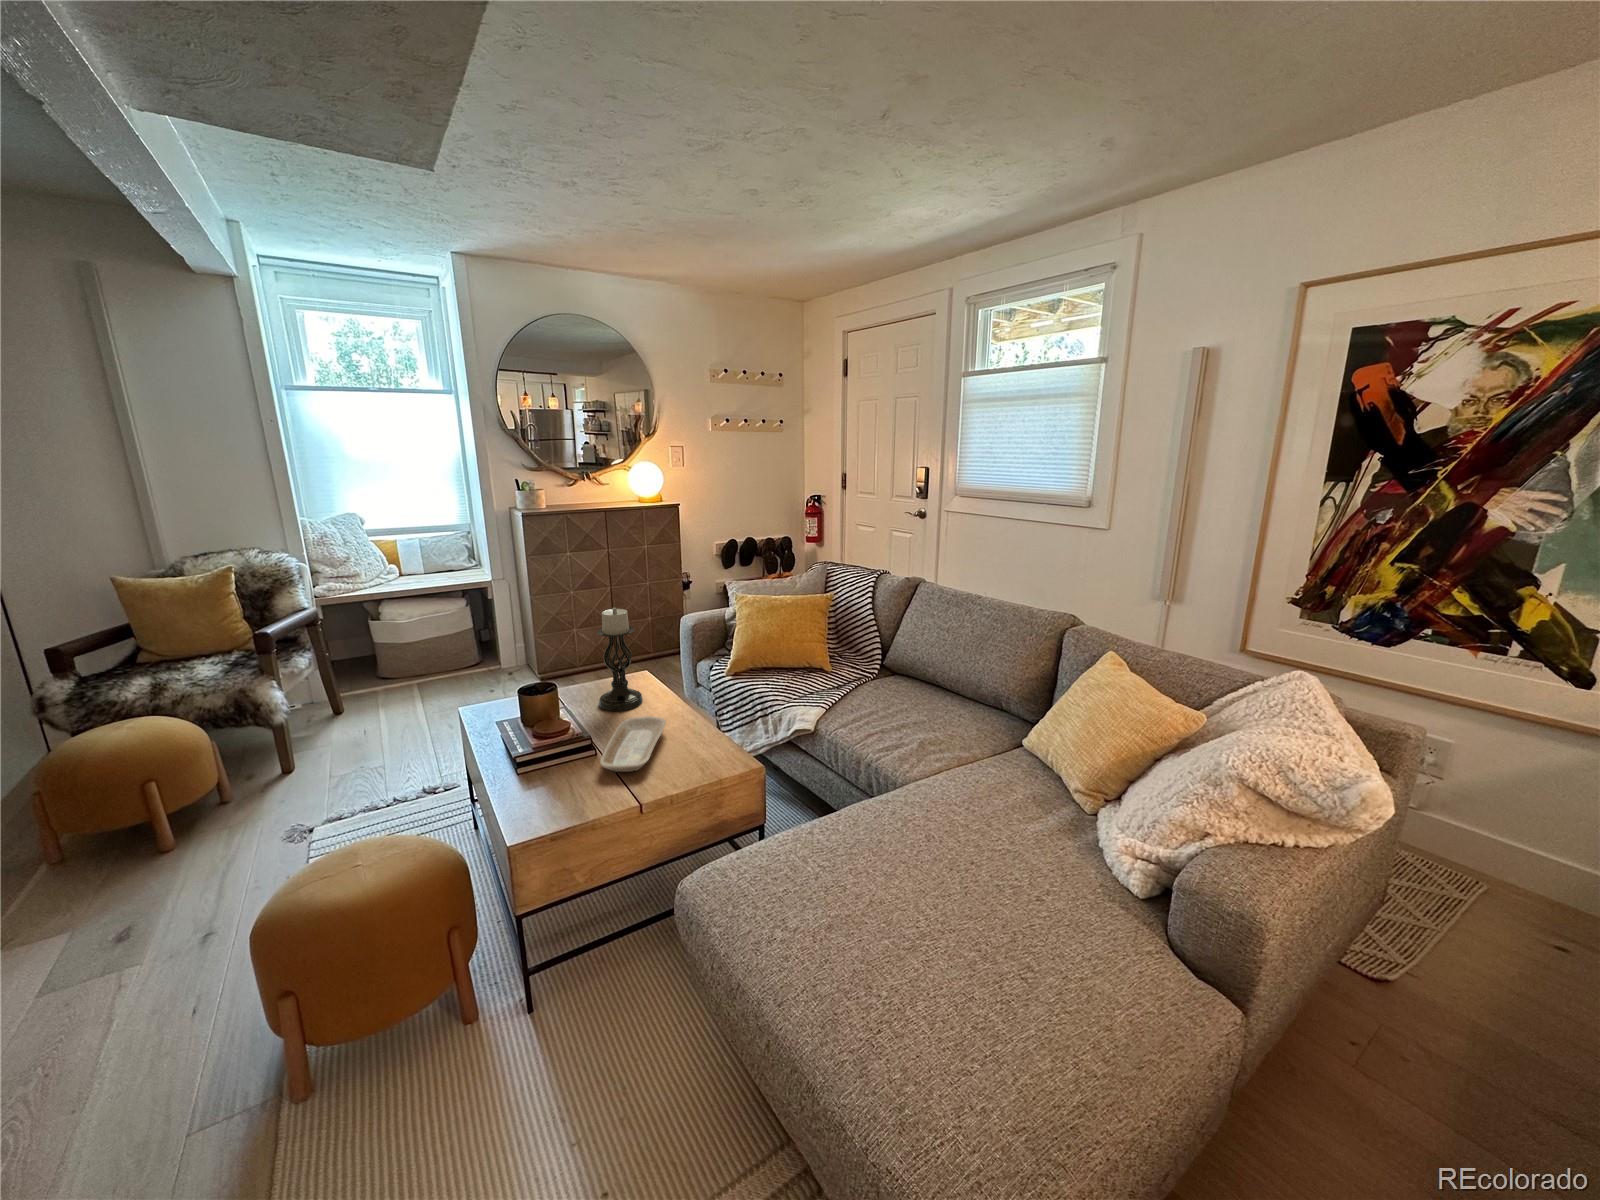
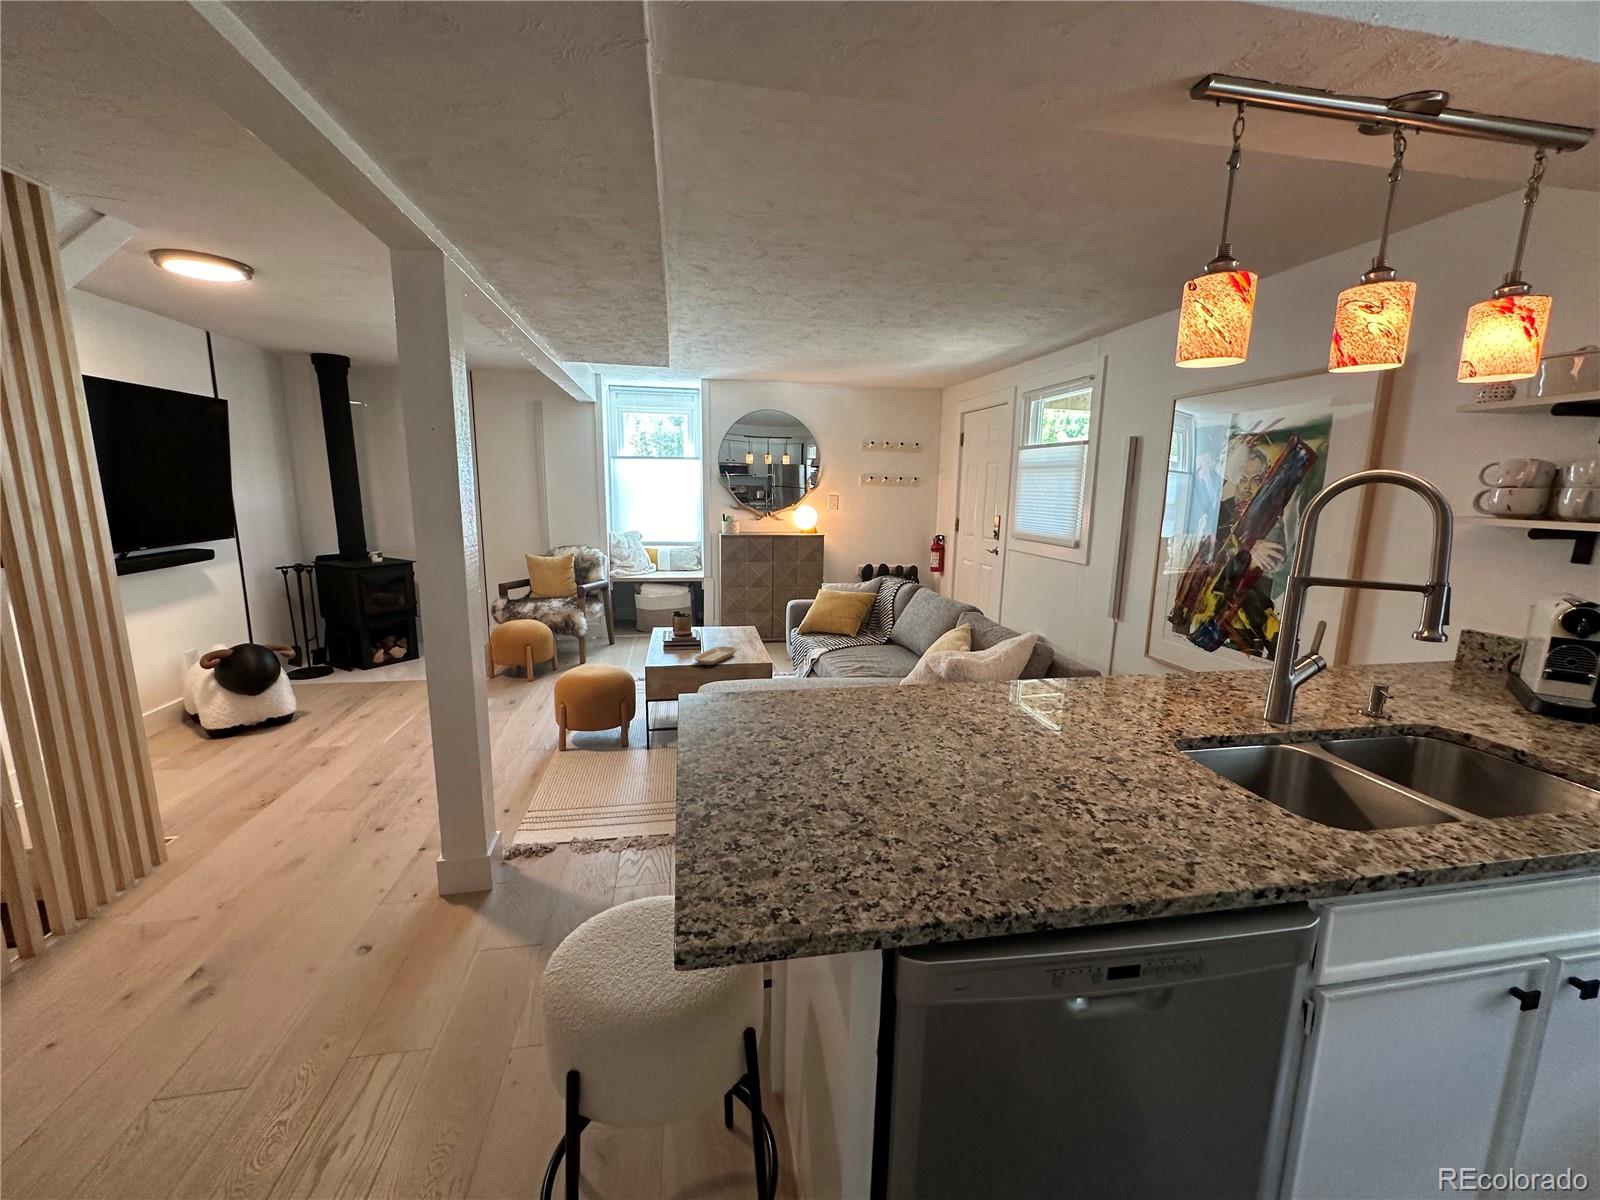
candle holder: present [597,608,643,711] -> none [715,589,739,646]

